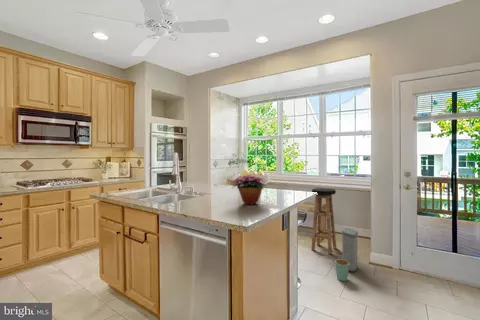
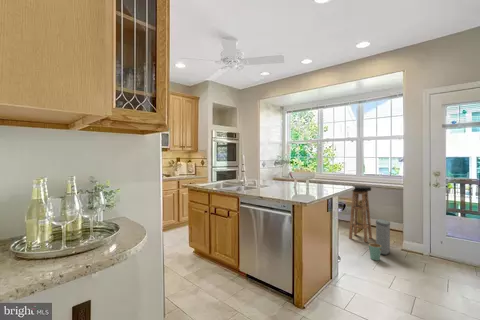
flower arrangement: present [234,175,265,204] -> none [286,171,317,193]

